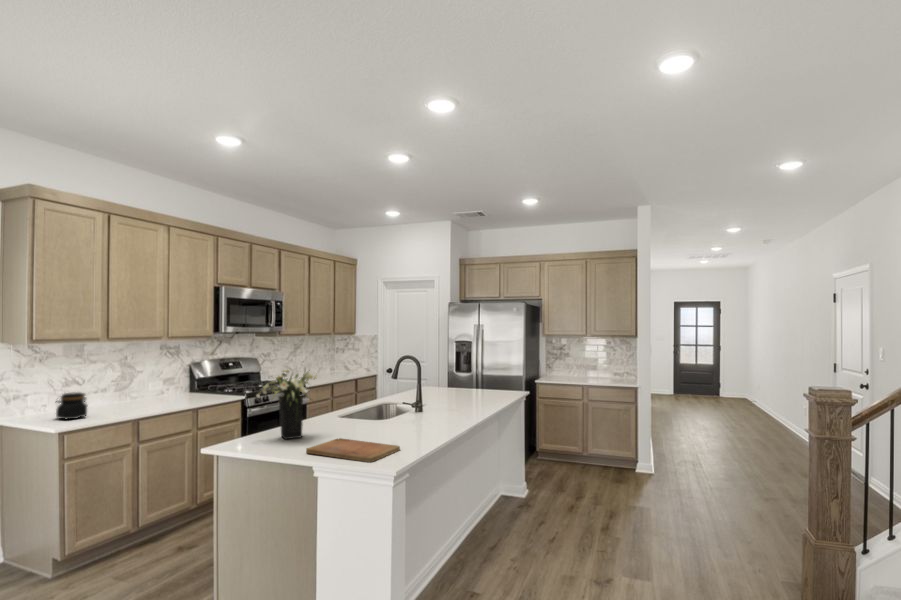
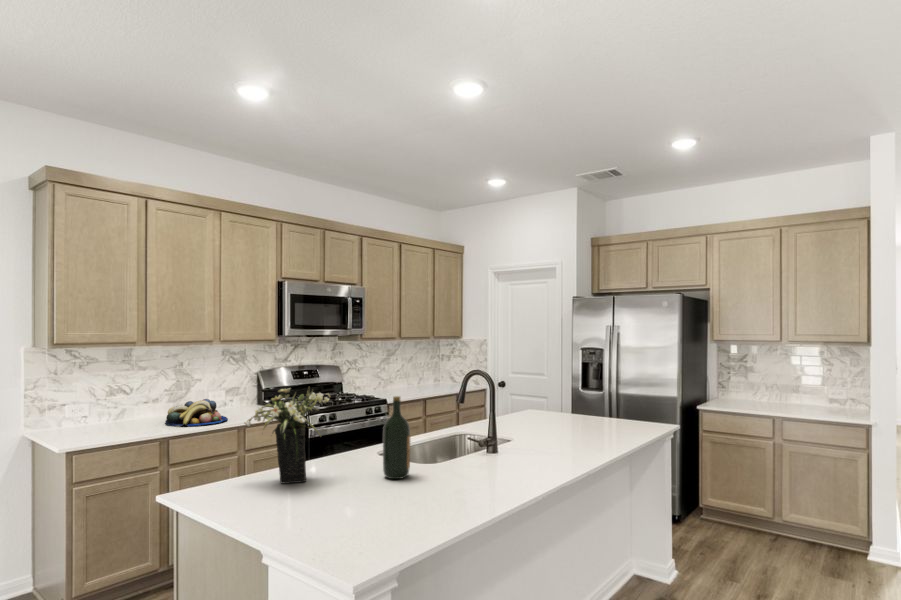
wine bottle: none [357,373,377,432] -> present [383,396,410,479]
fruit bowl: none [122,387,179,411] -> present [165,399,228,427]
jar: present [56,392,87,419] -> none [83,404,119,435]
cutting board: present [306,438,400,462] -> none [282,489,413,539]

